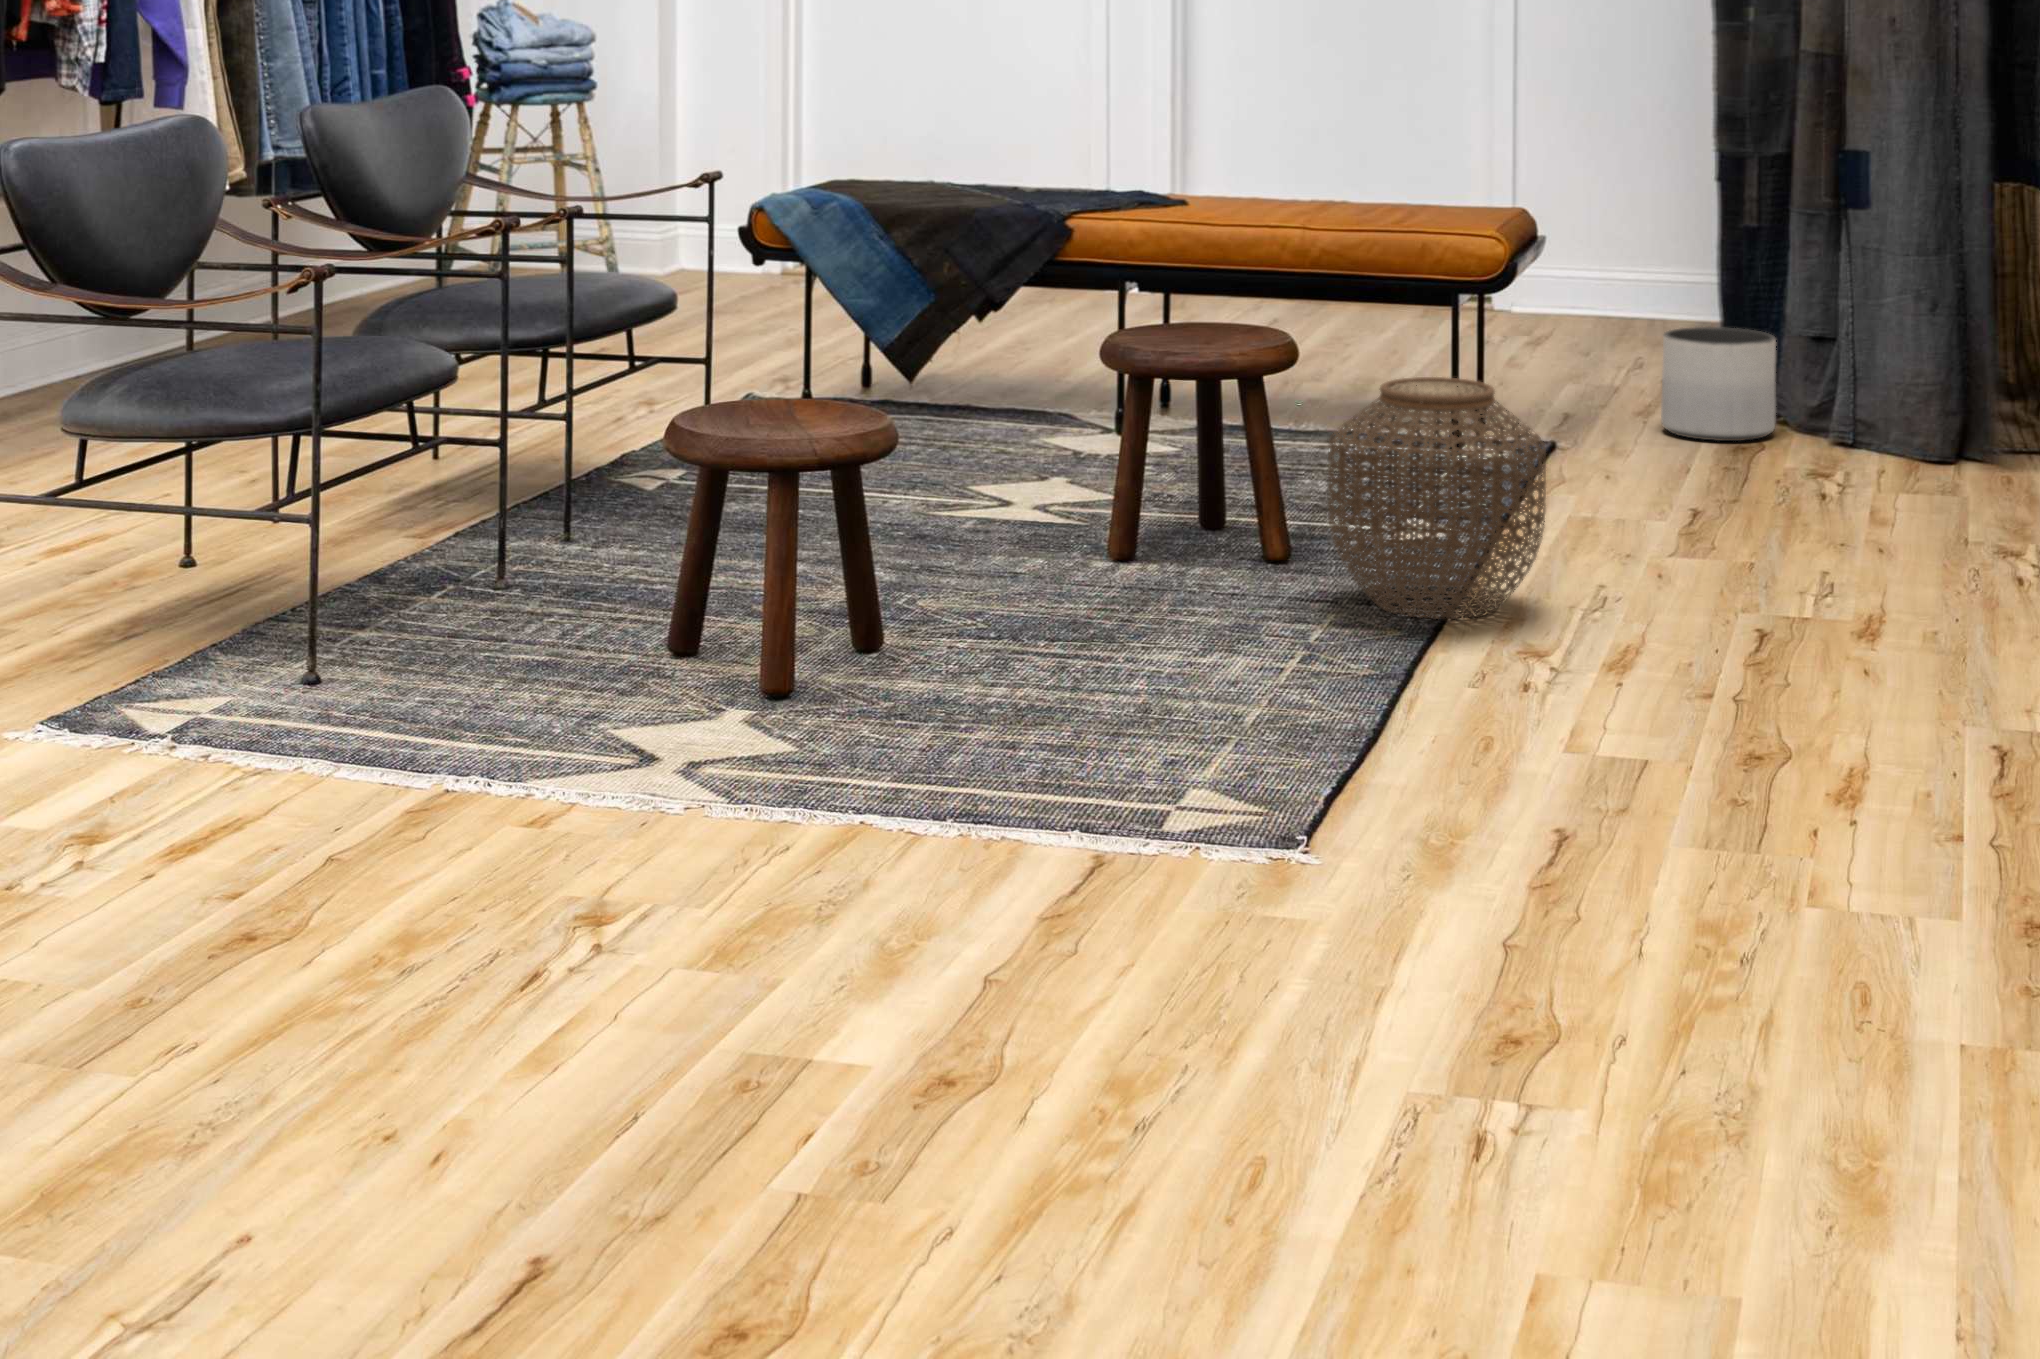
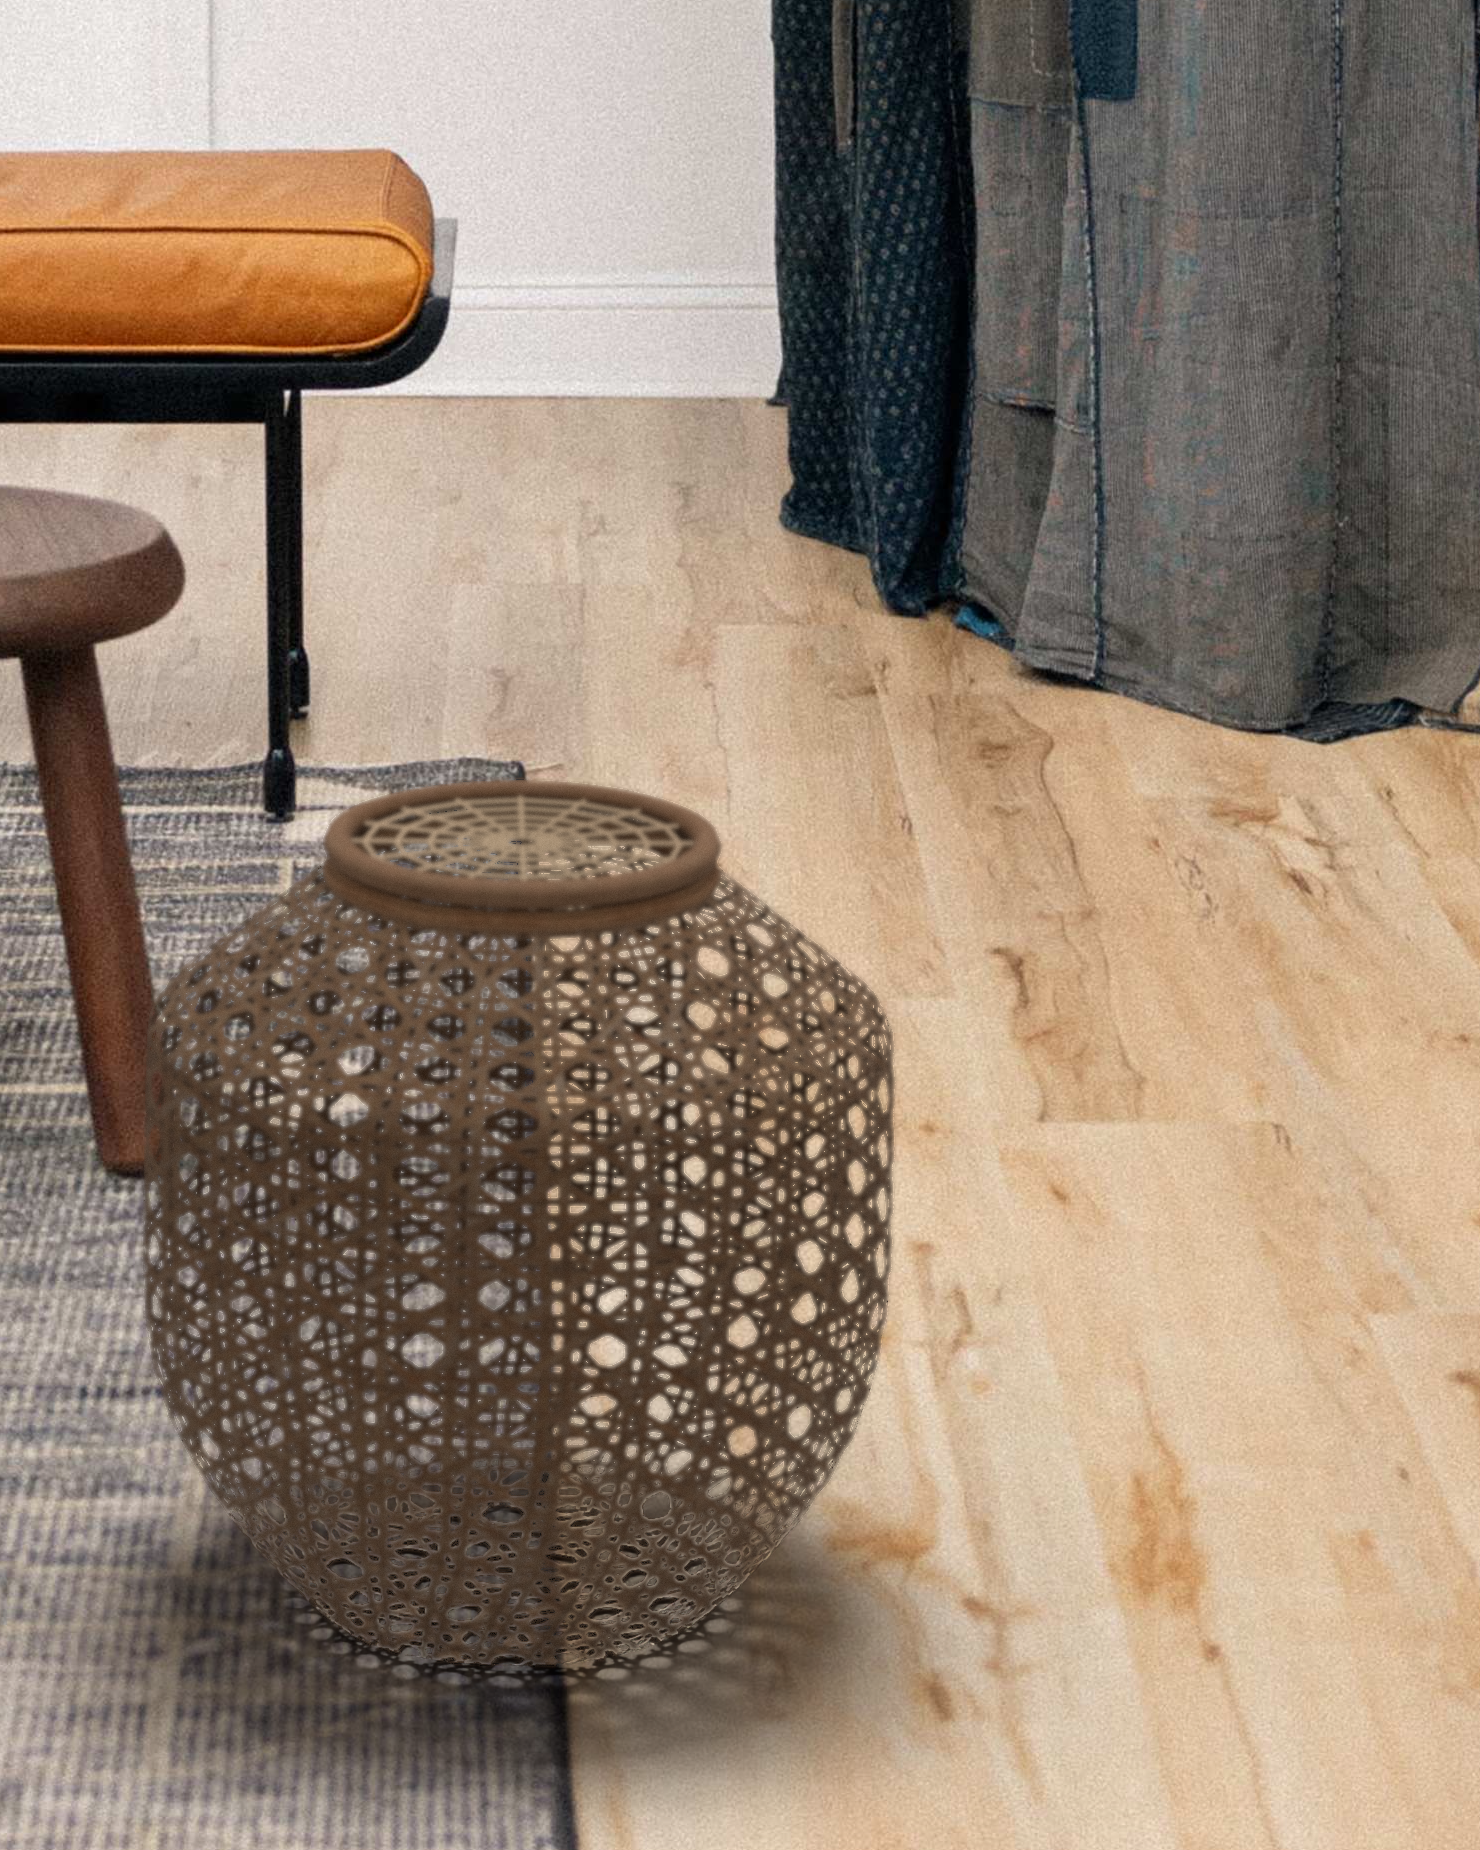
planter: present [1661,327,1776,441] -> none [747,419,1040,729]

